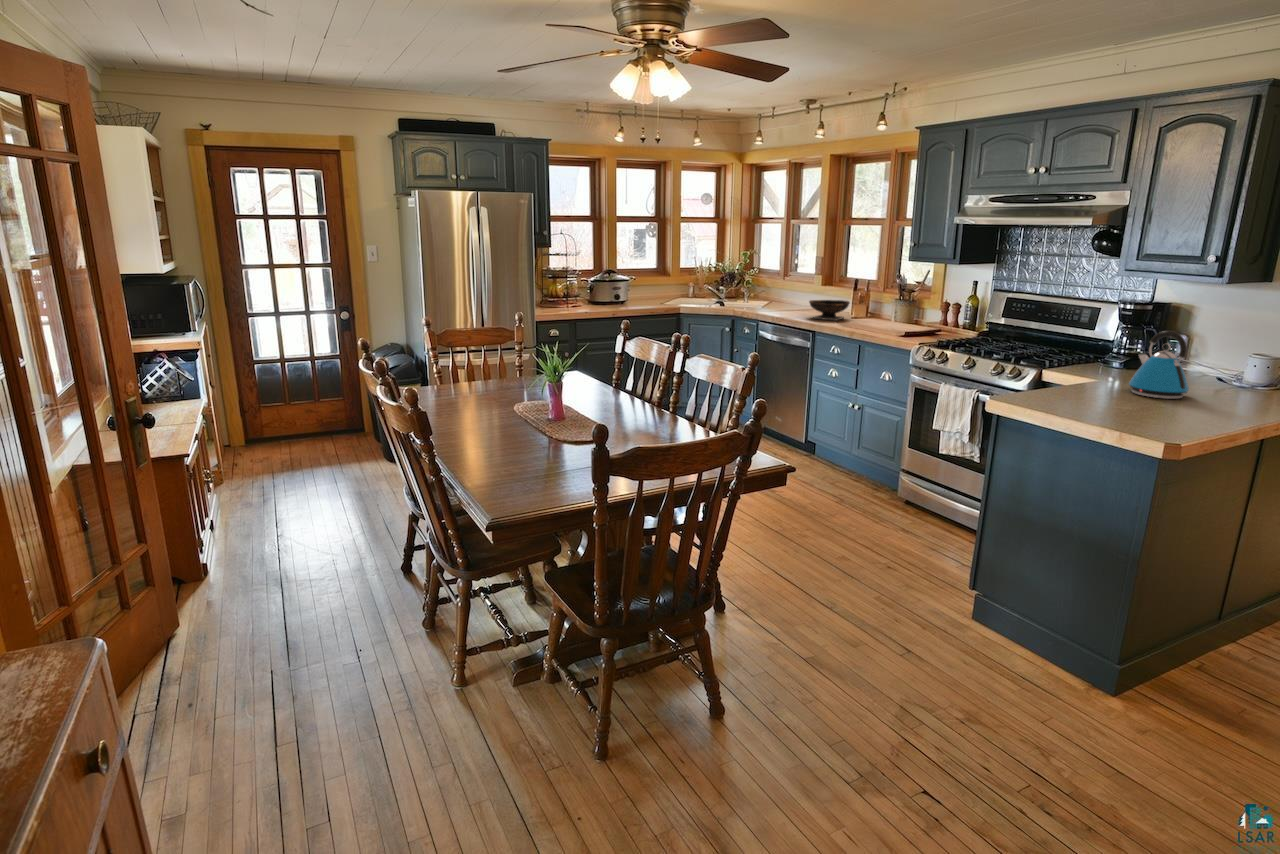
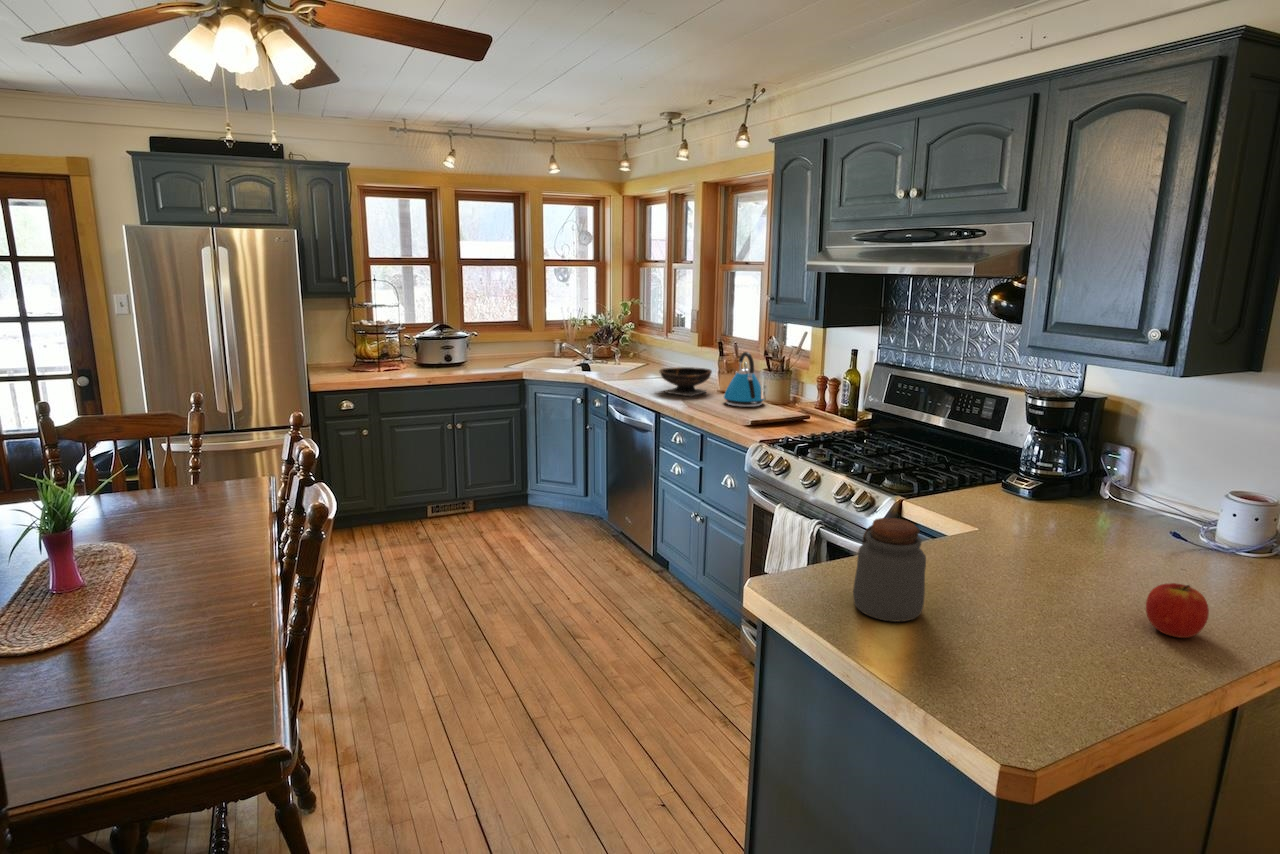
kettle: present [1129,331,1189,399] -> present [724,352,765,407]
jar: none [1061,355,1106,408] -> present [853,518,926,622]
apple: none [1219,384,1253,411] -> present [1146,583,1209,638]

